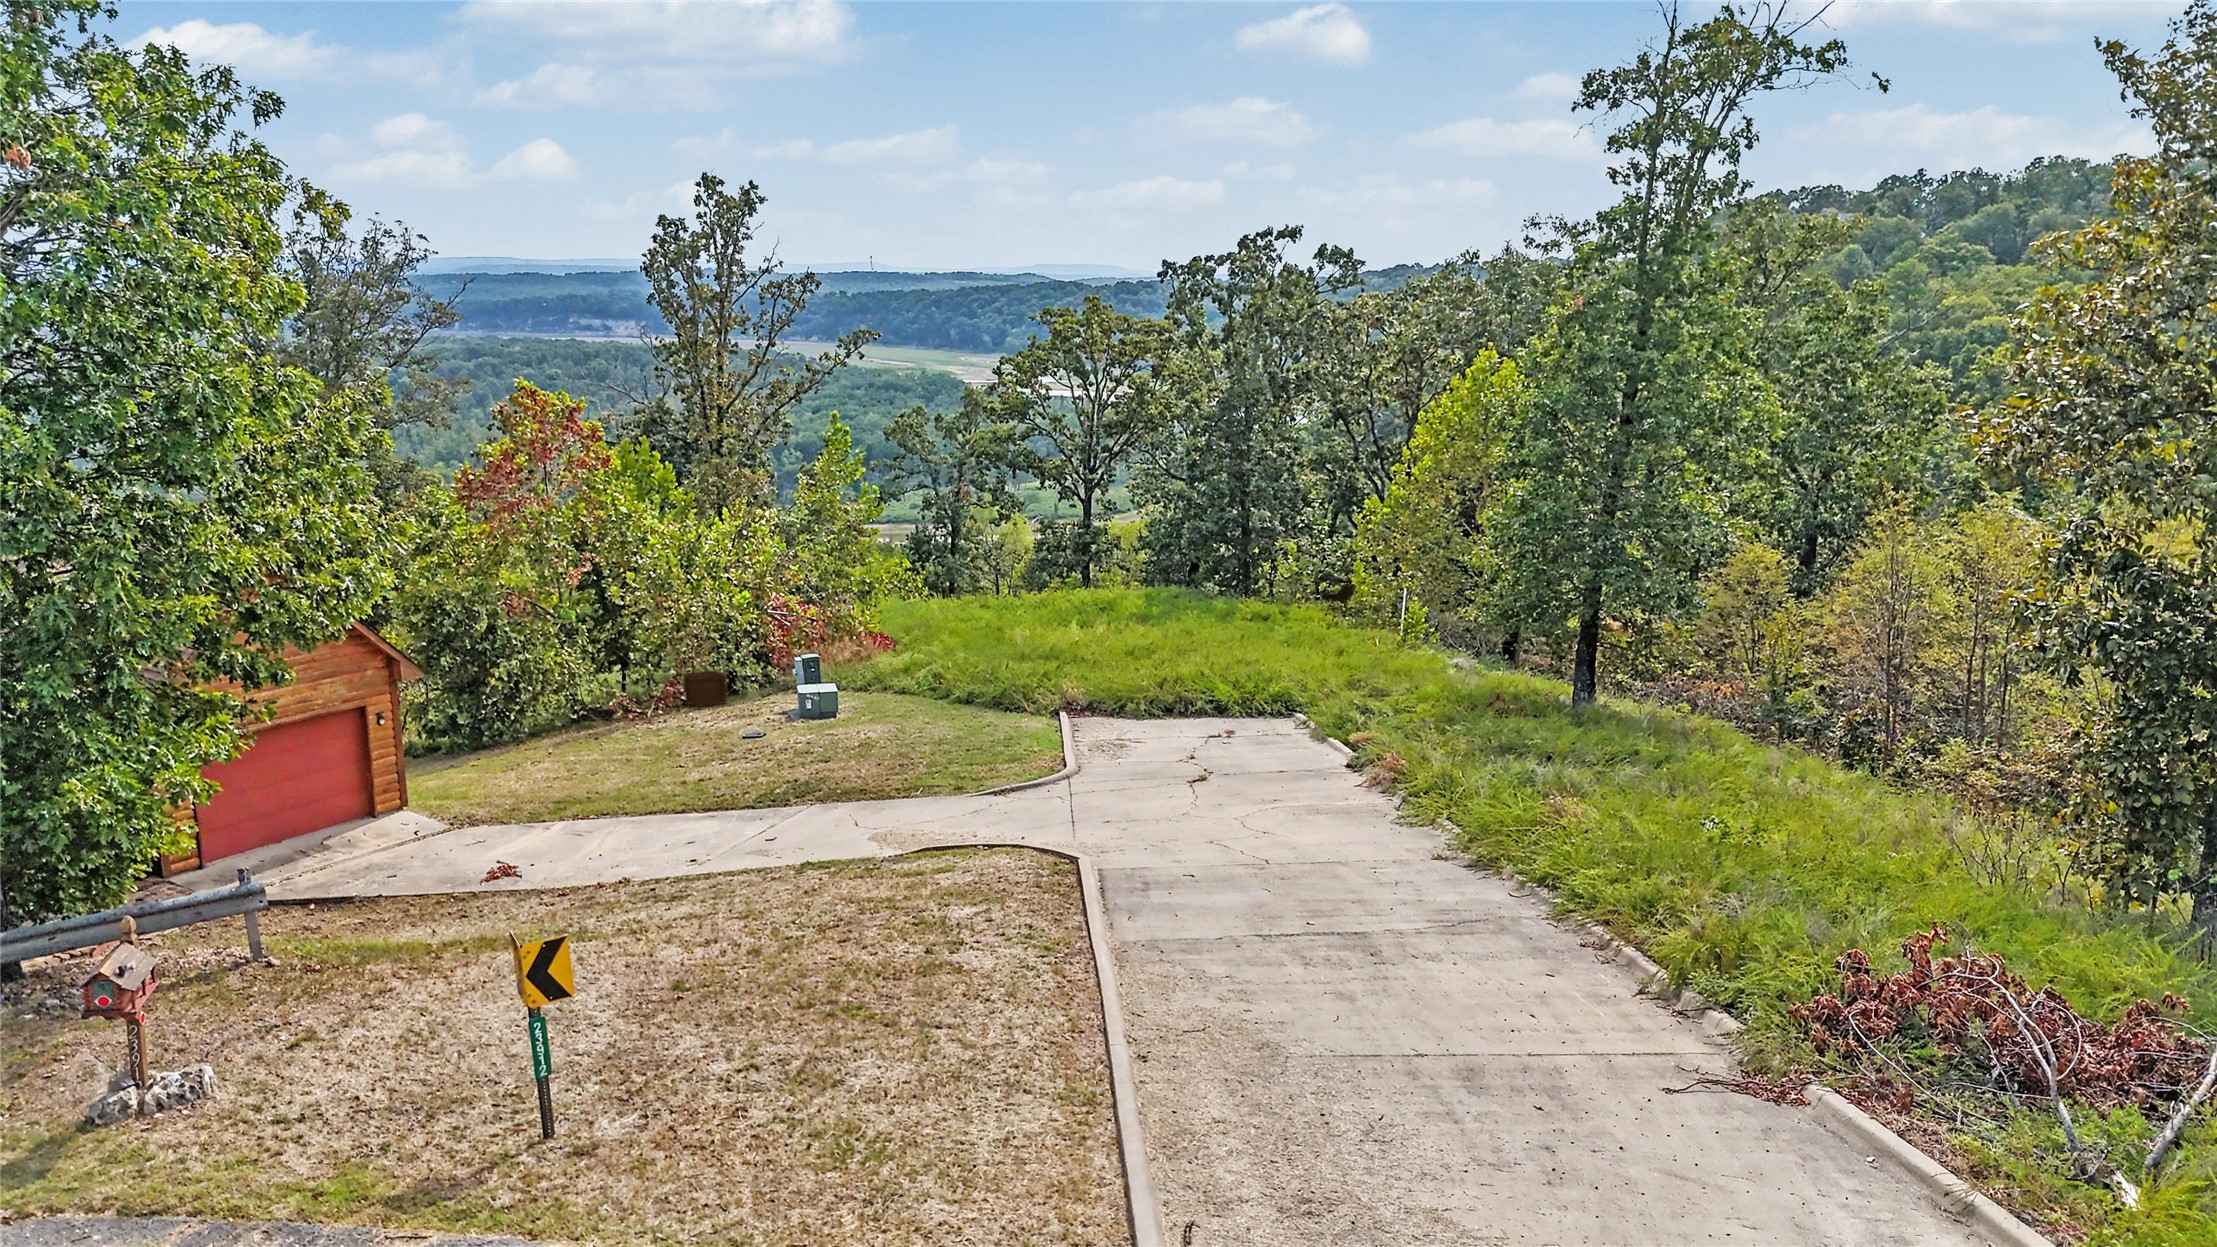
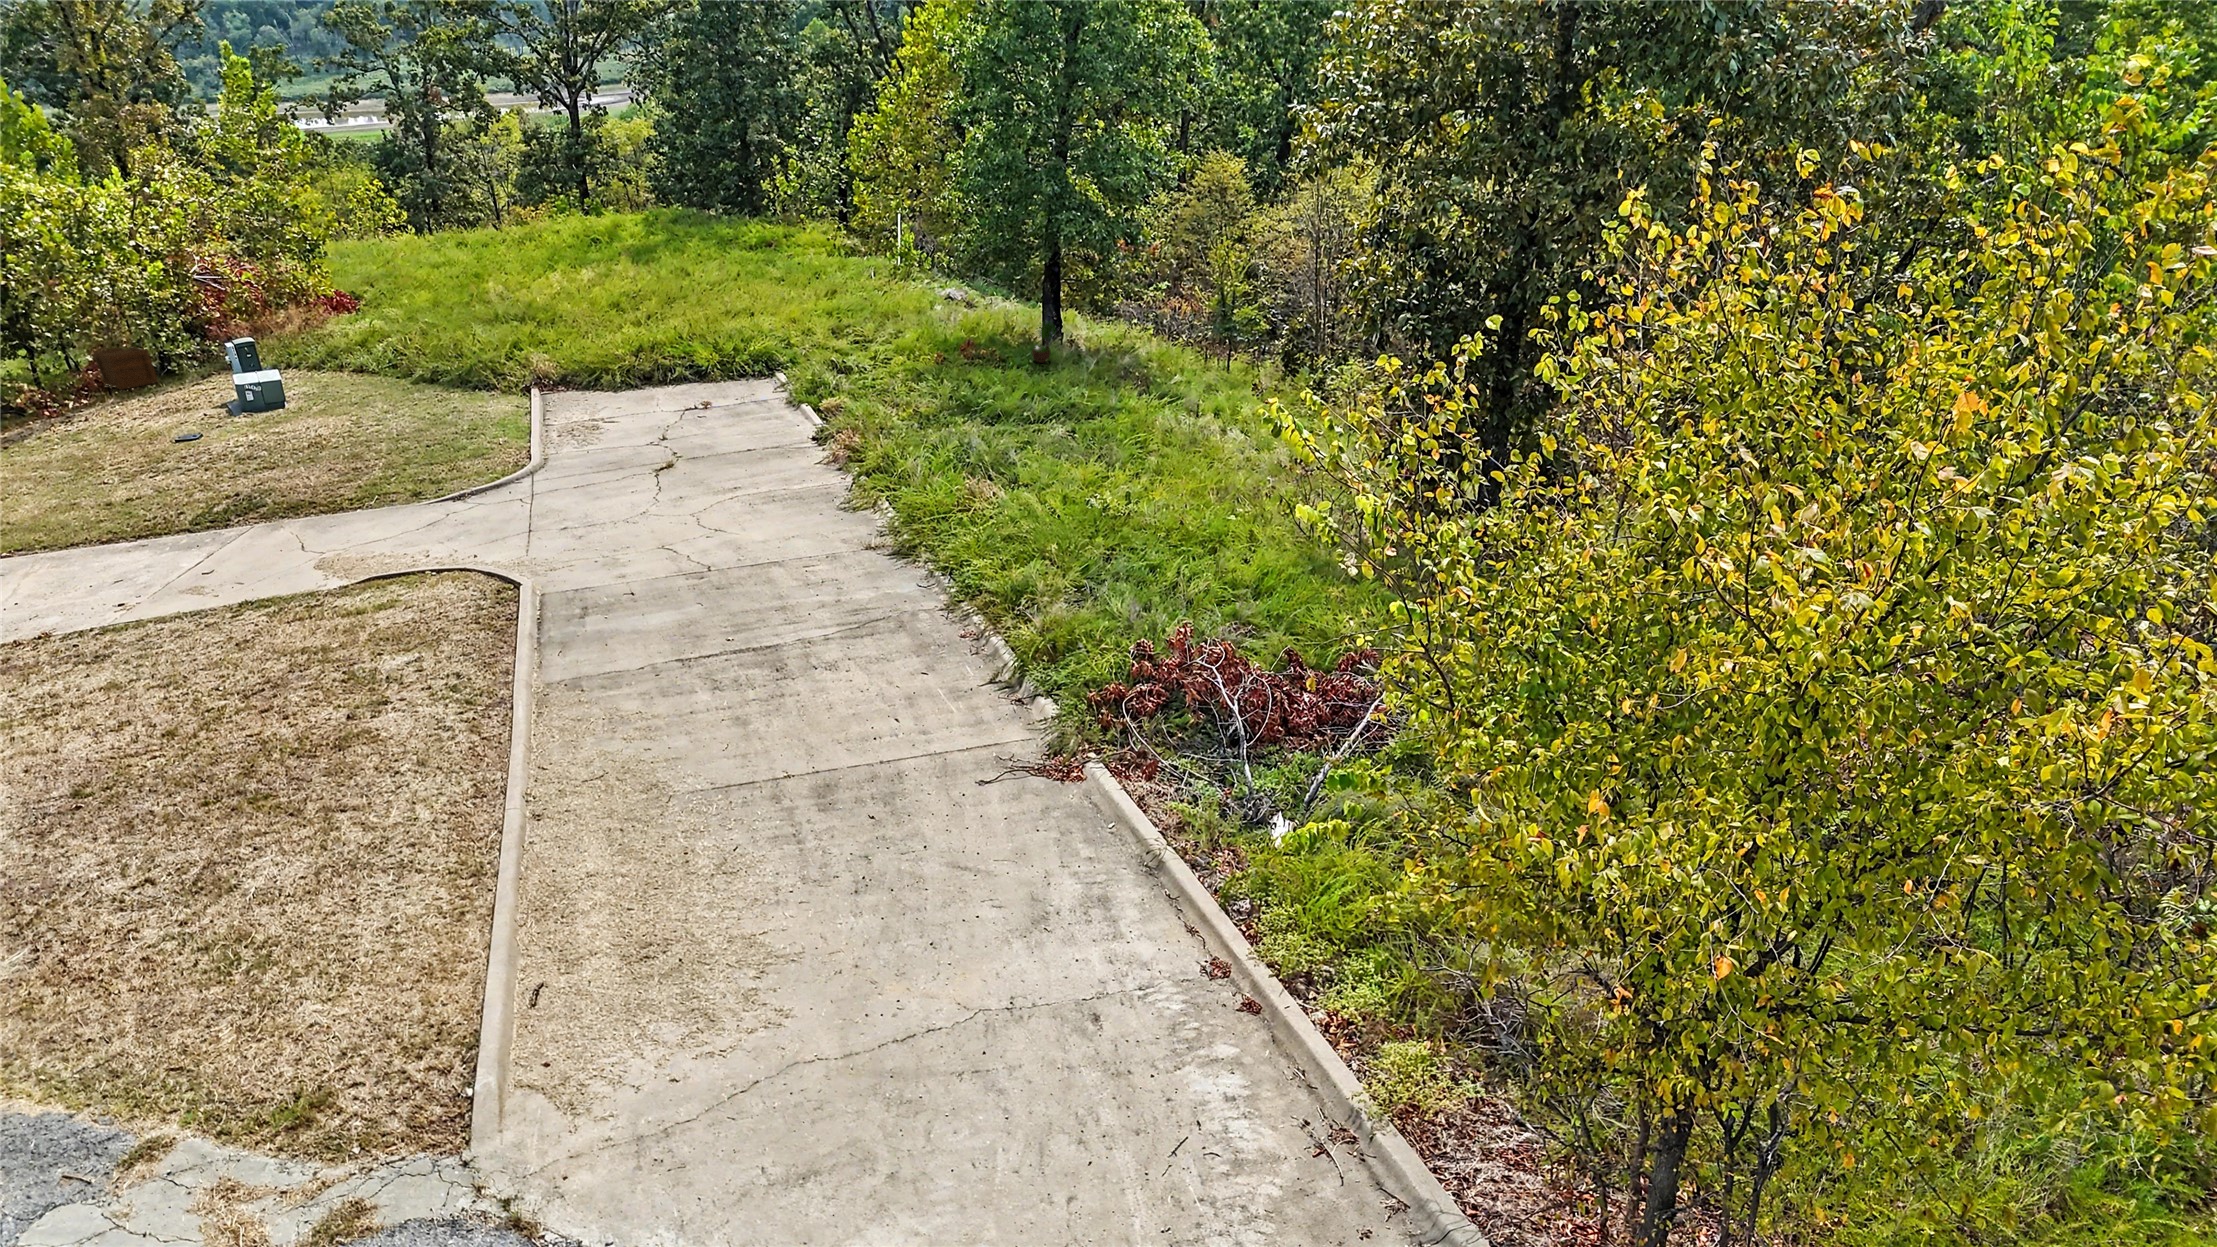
lounge chair: present [1320,584,1355,608] -> none [823,209,858,236]
potted tree: none [1587,660,1619,709] -> present [1032,323,1055,363]

